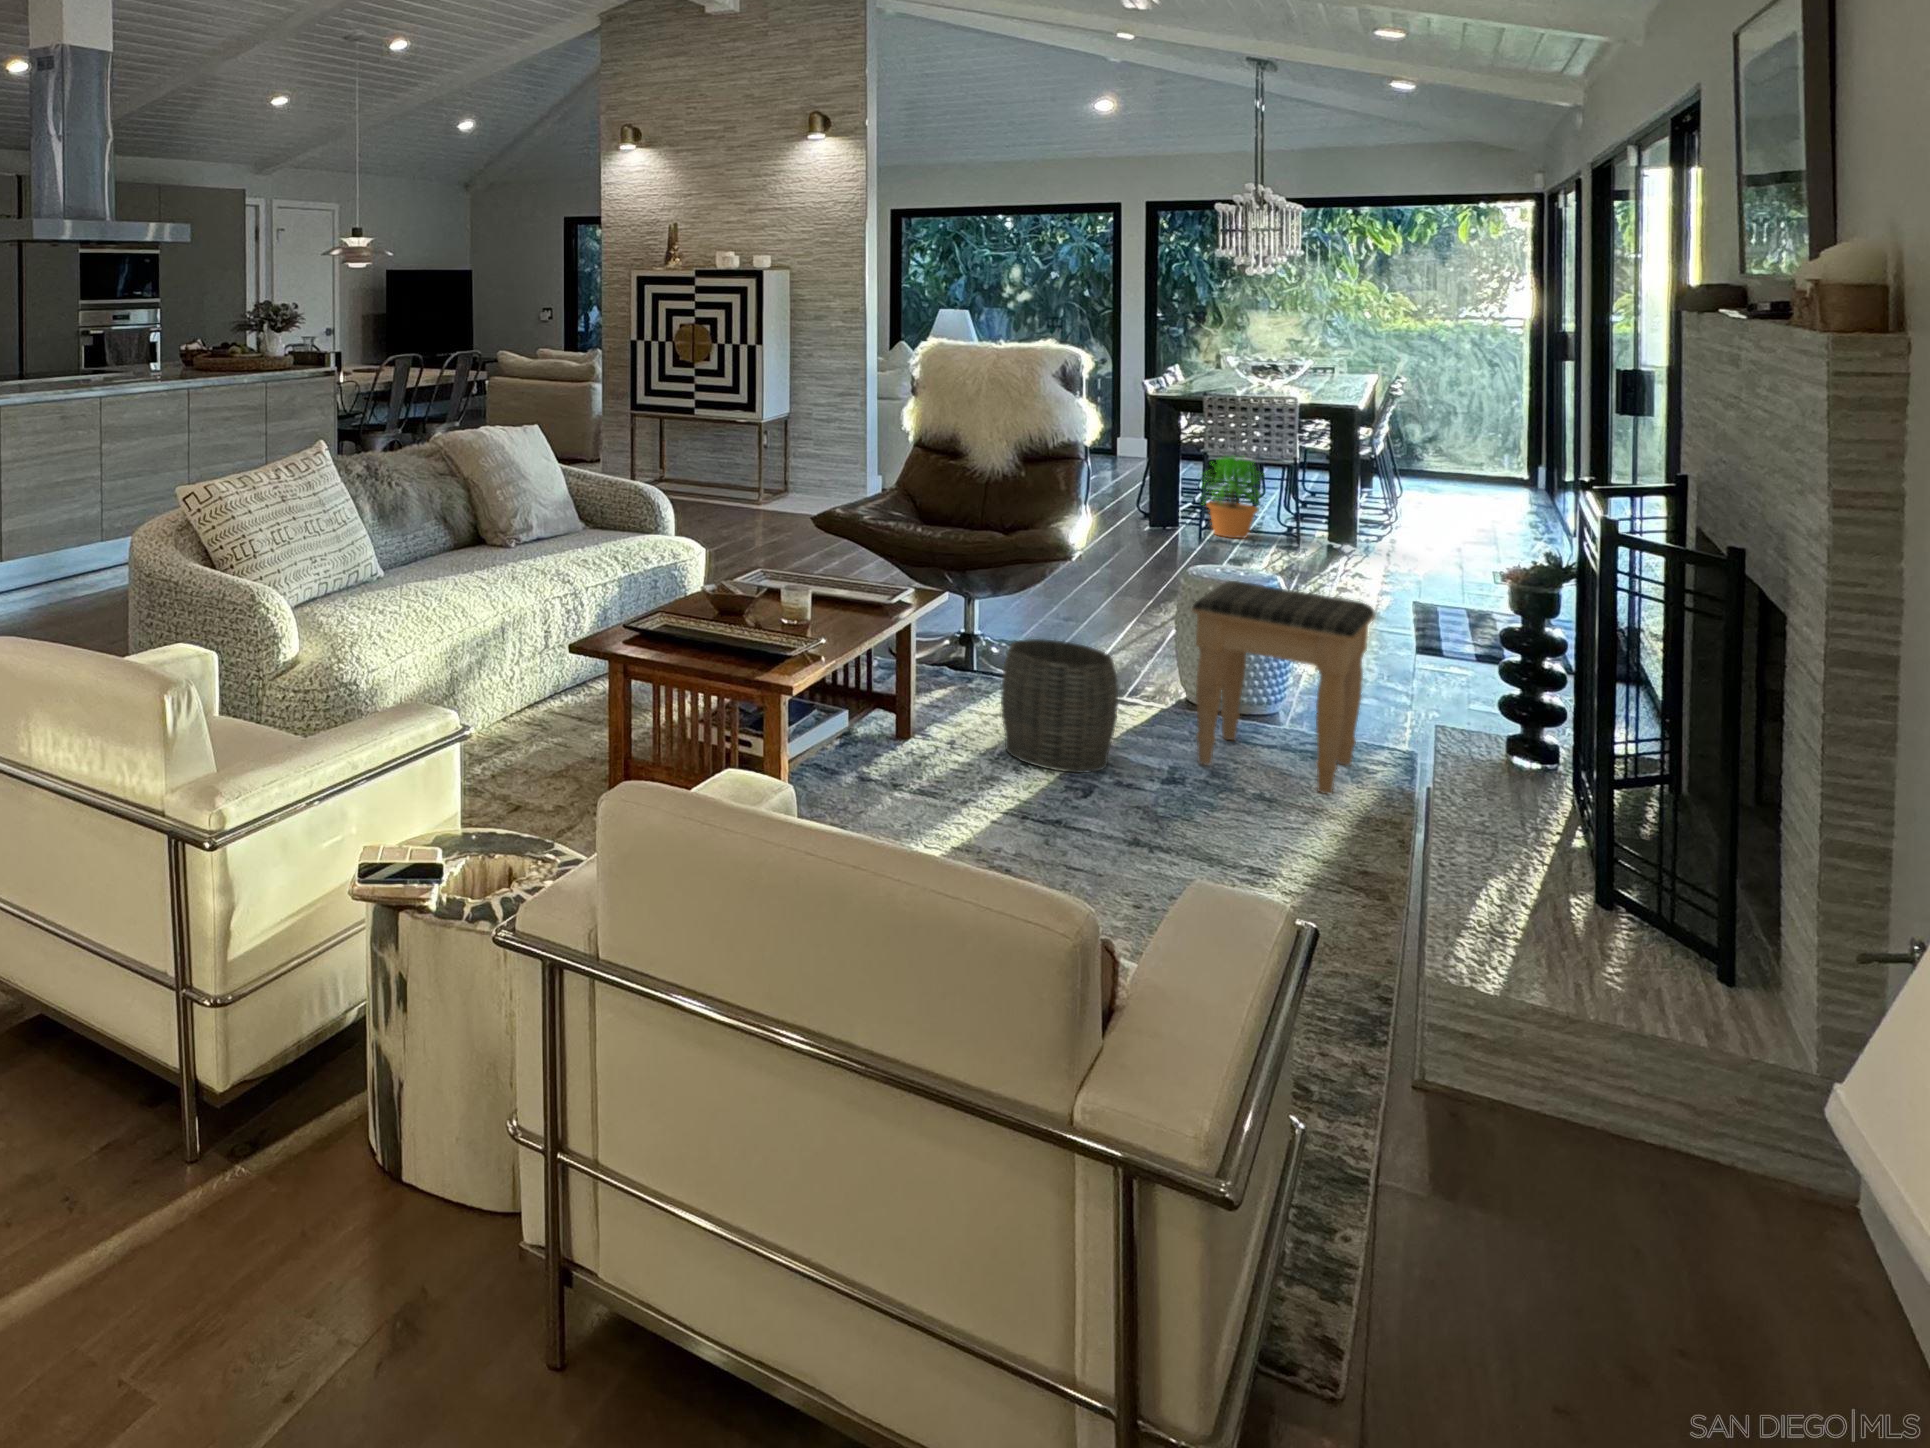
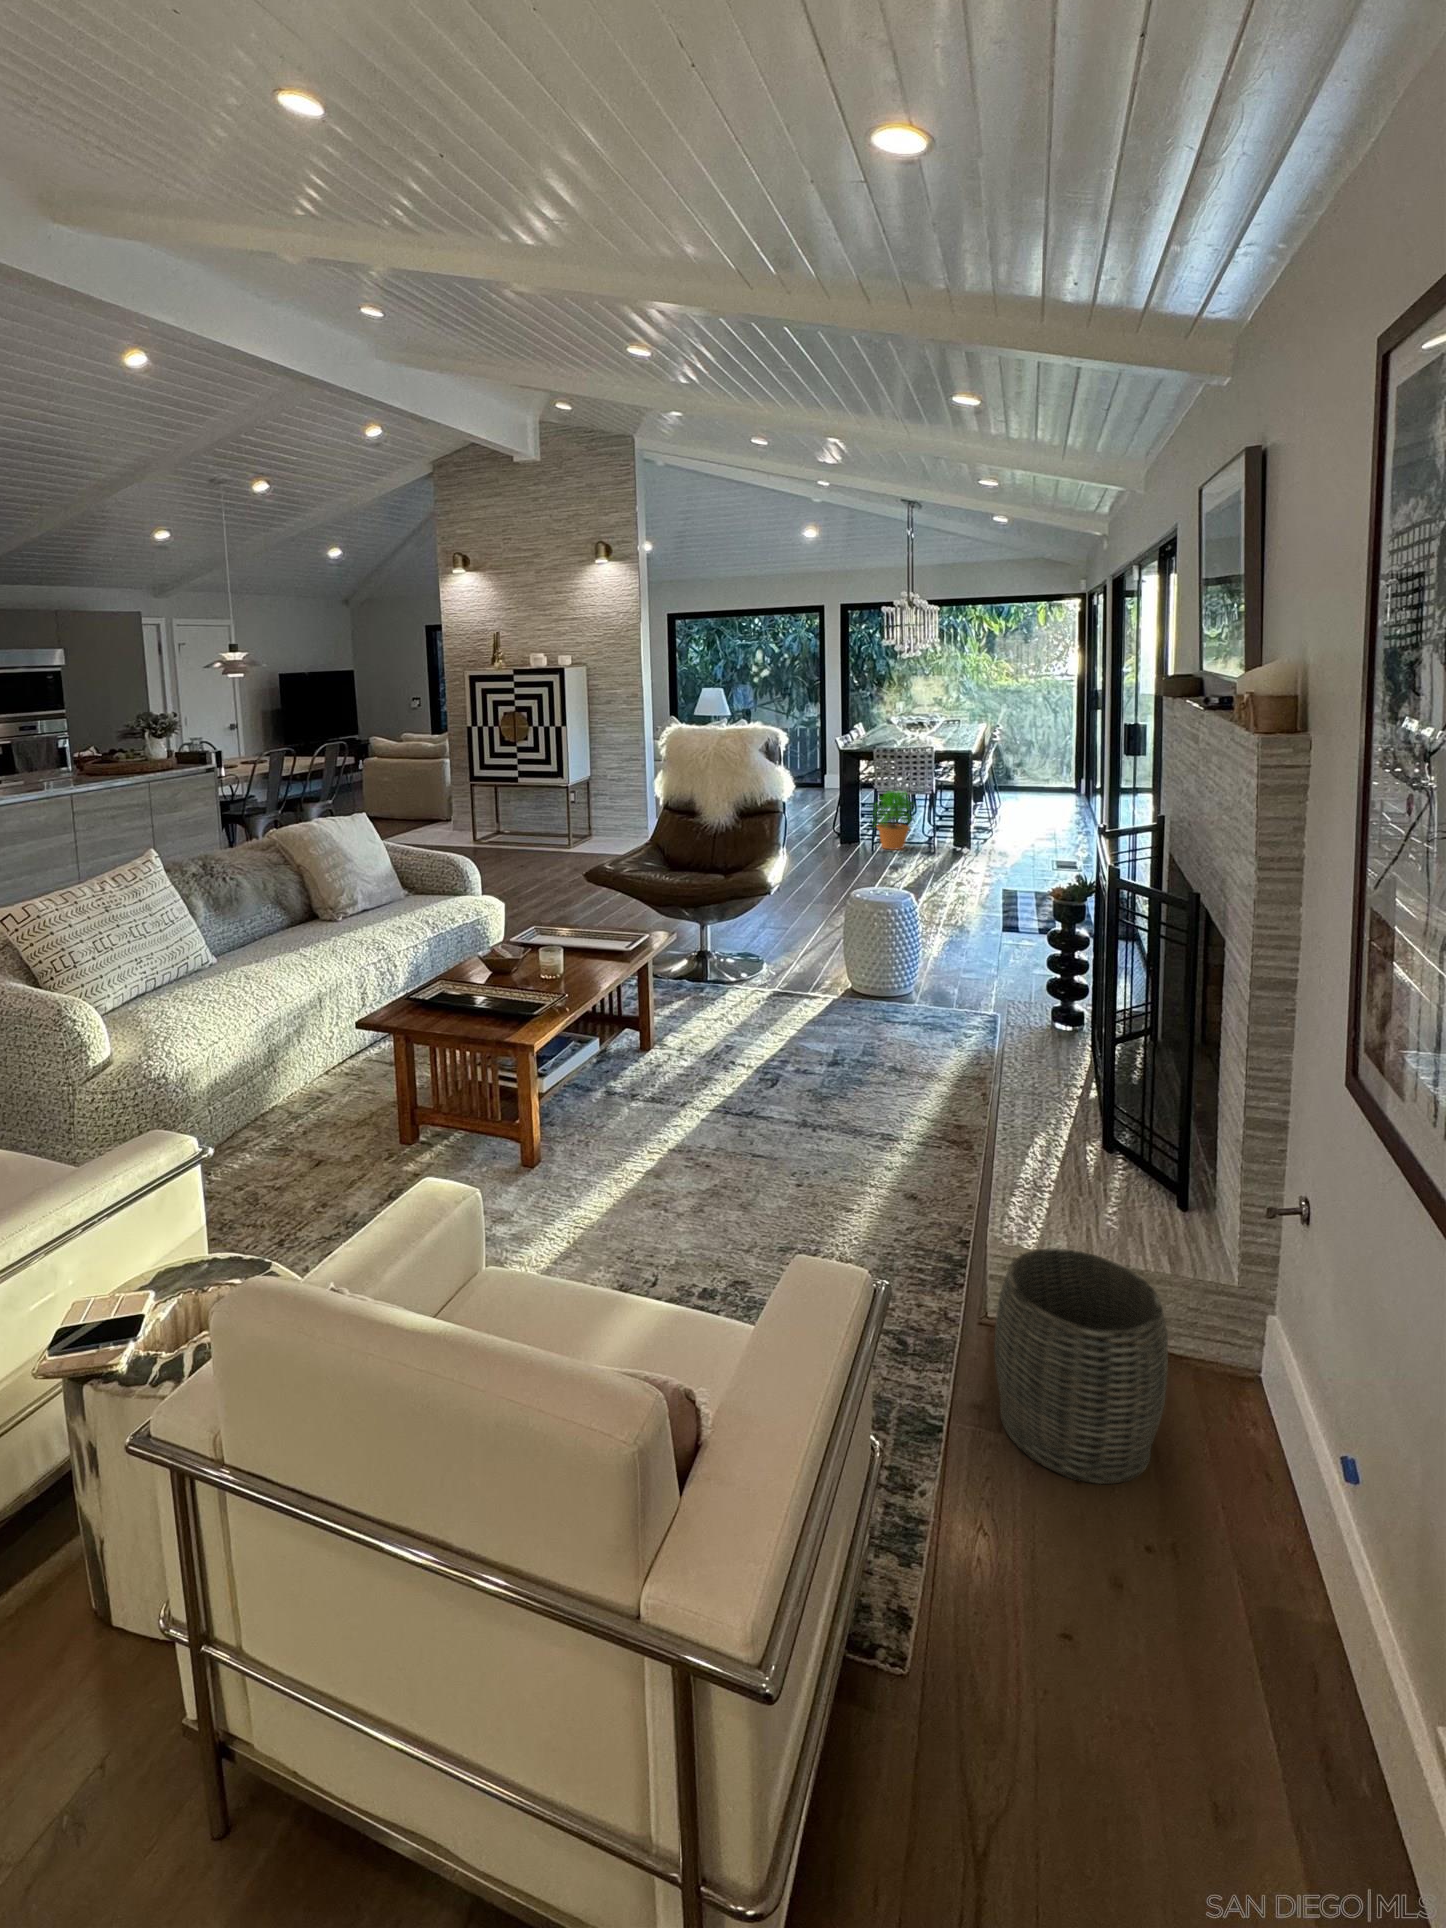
footstool: present [1192,581,1375,794] -> none [846,906,971,1063]
woven basket: present [1001,639,1118,773] -> present [994,1249,1168,1484]

